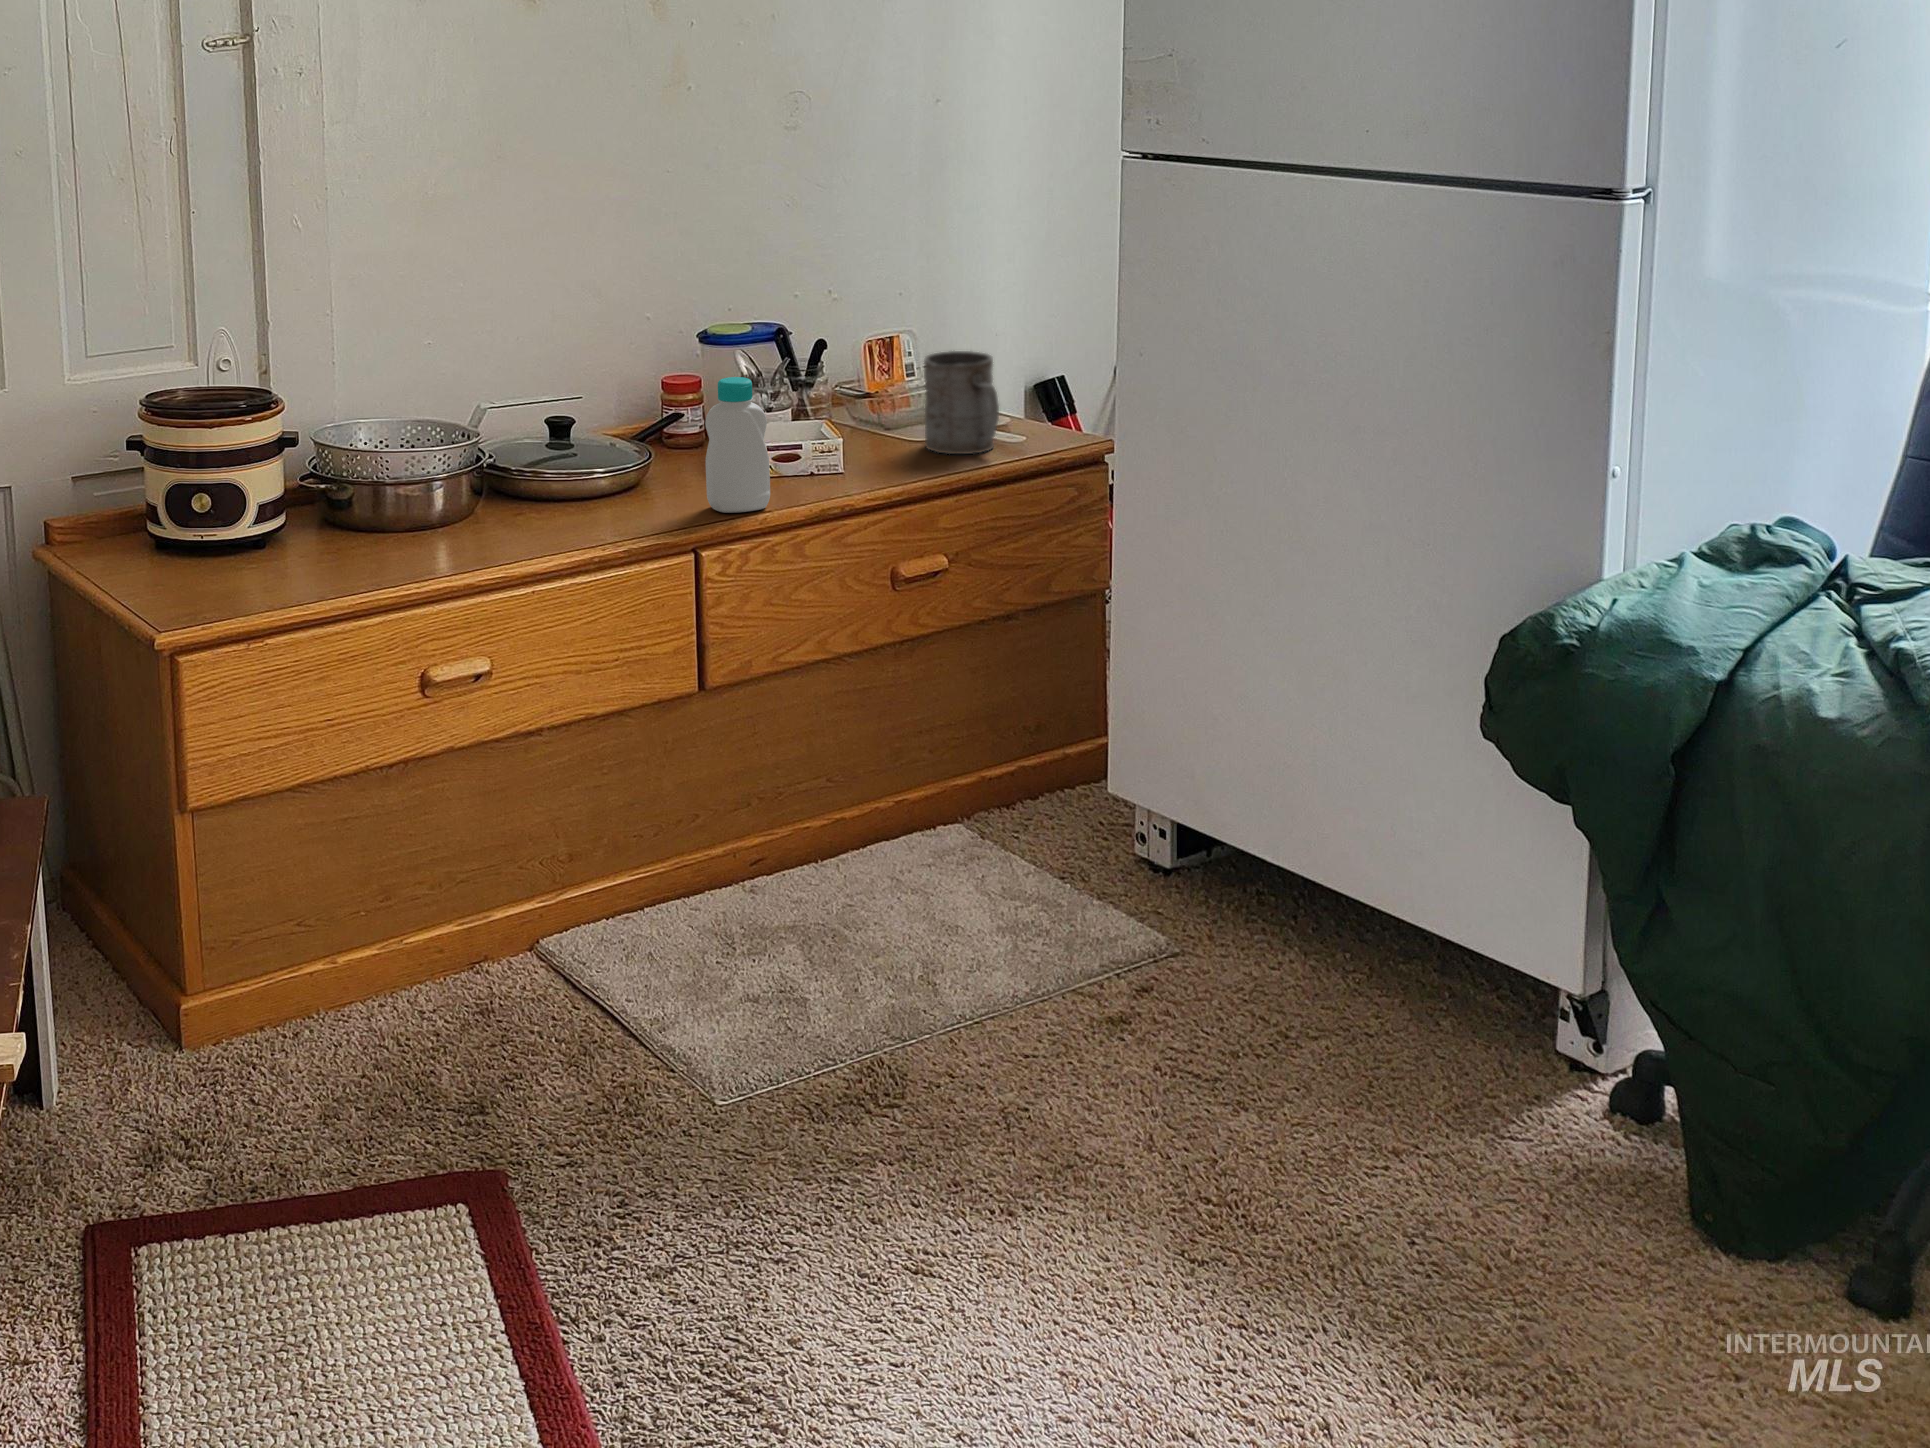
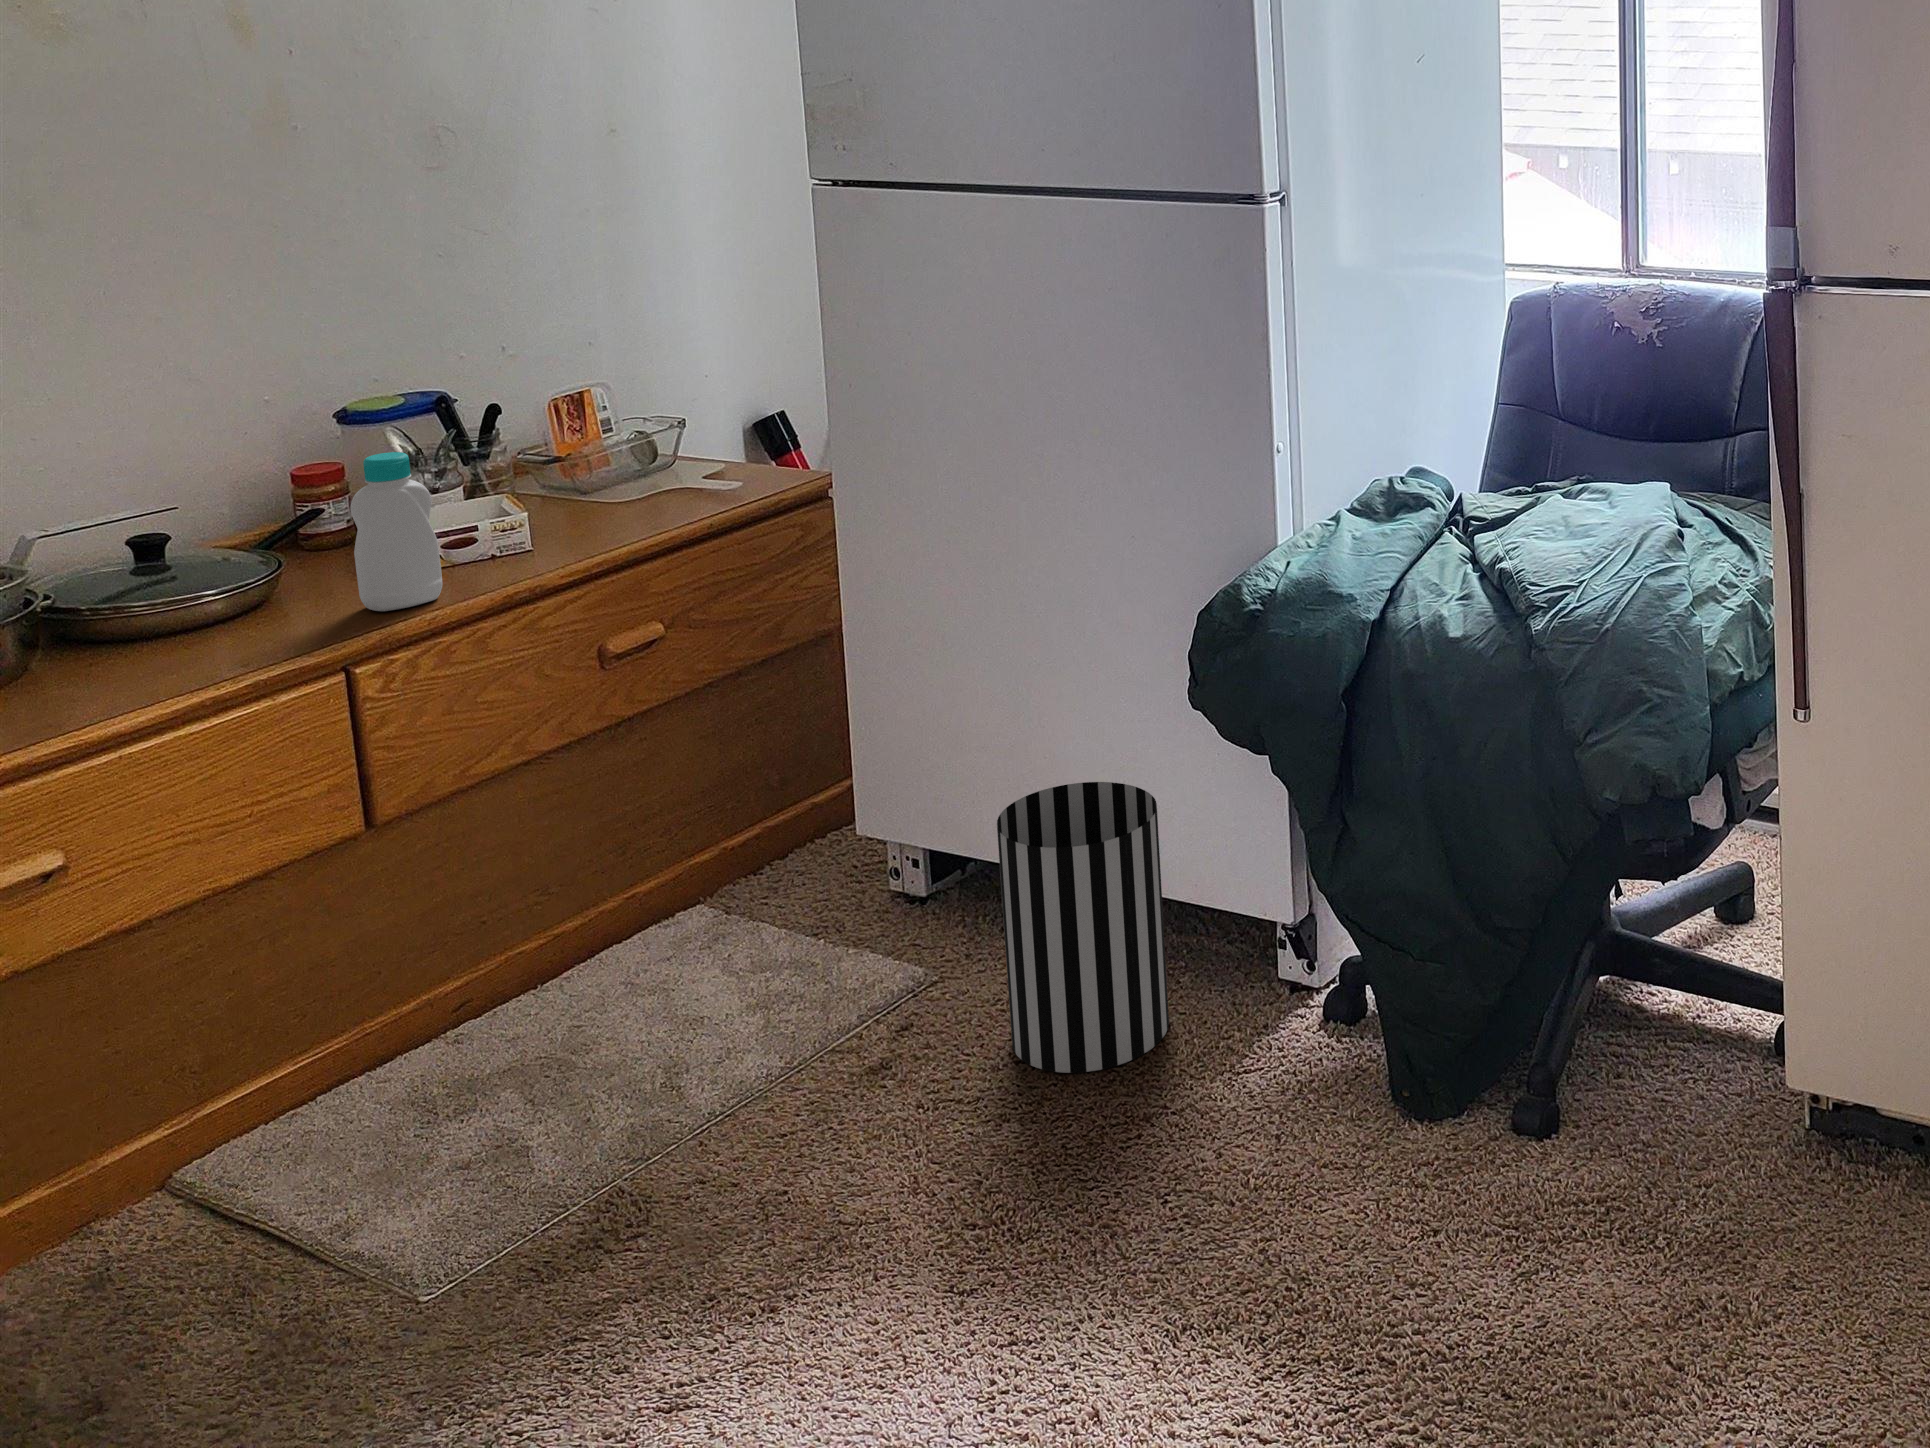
mug: present [924,351,999,454] -> none [624,401,712,512]
wastebasket: none [1254,790,1433,1089] -> present [997,782,1169,1073]

